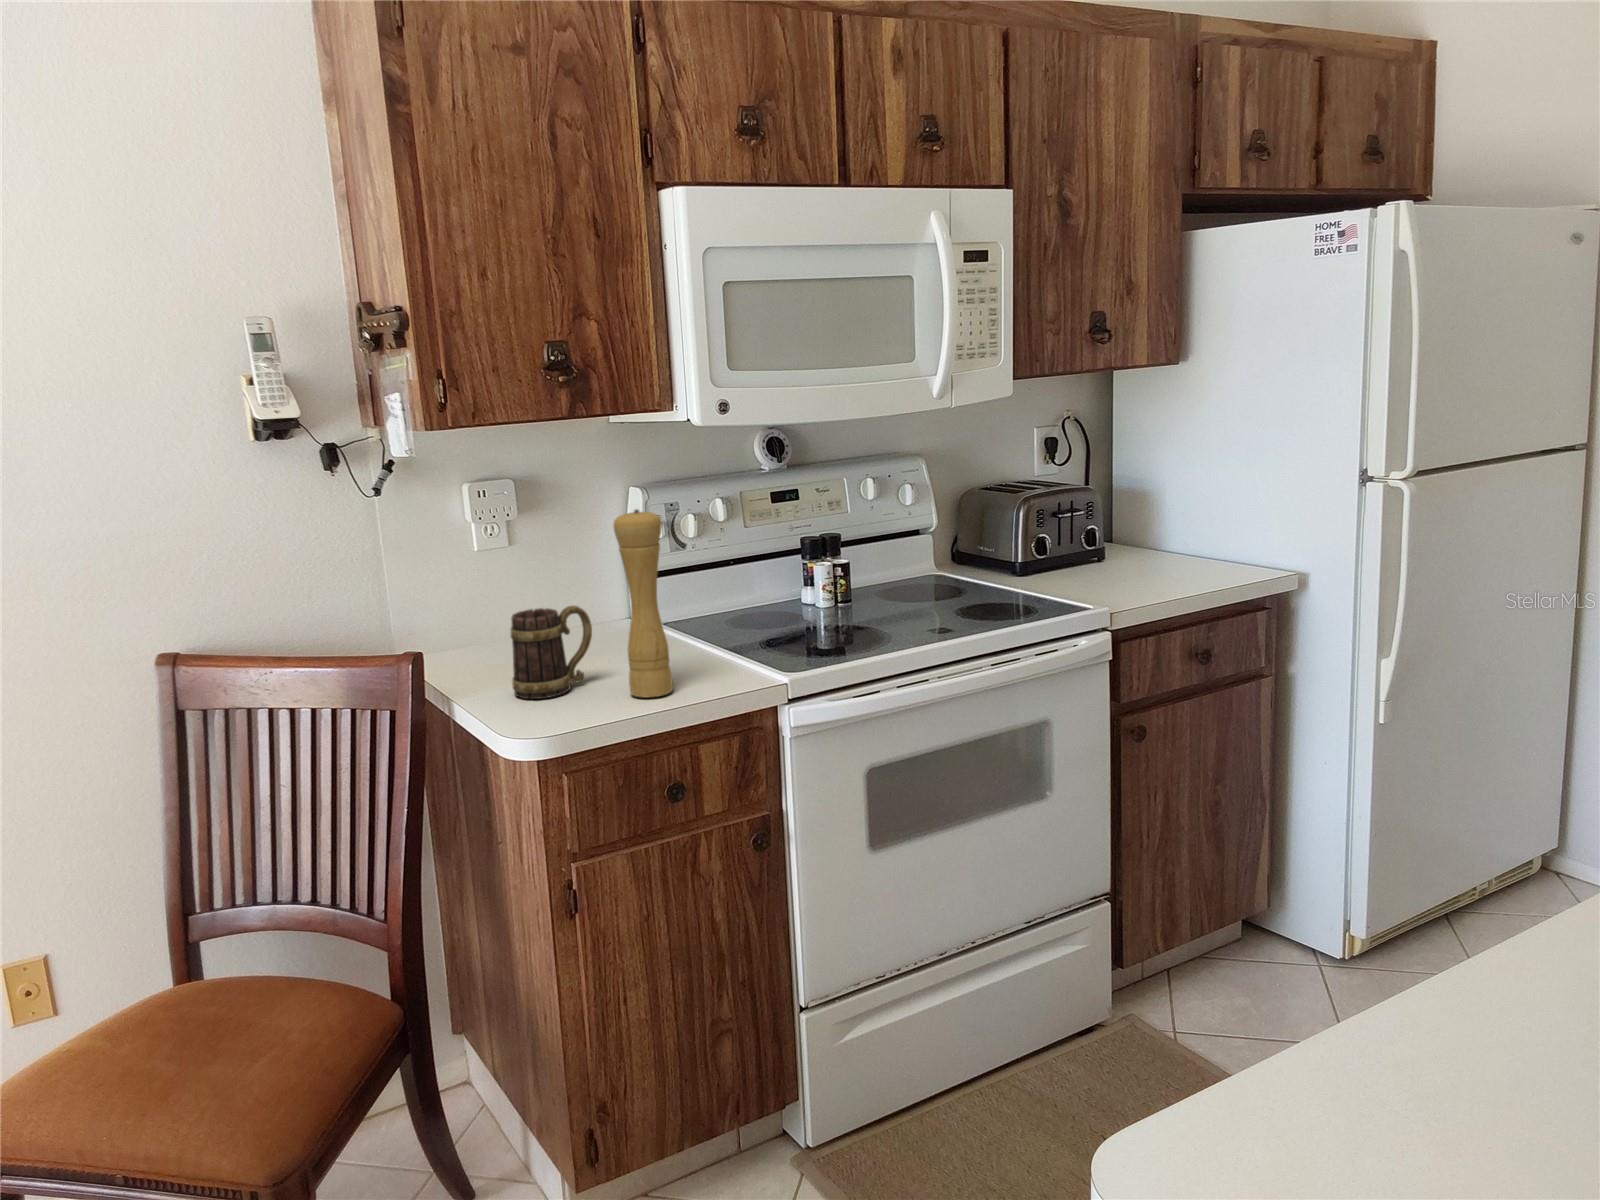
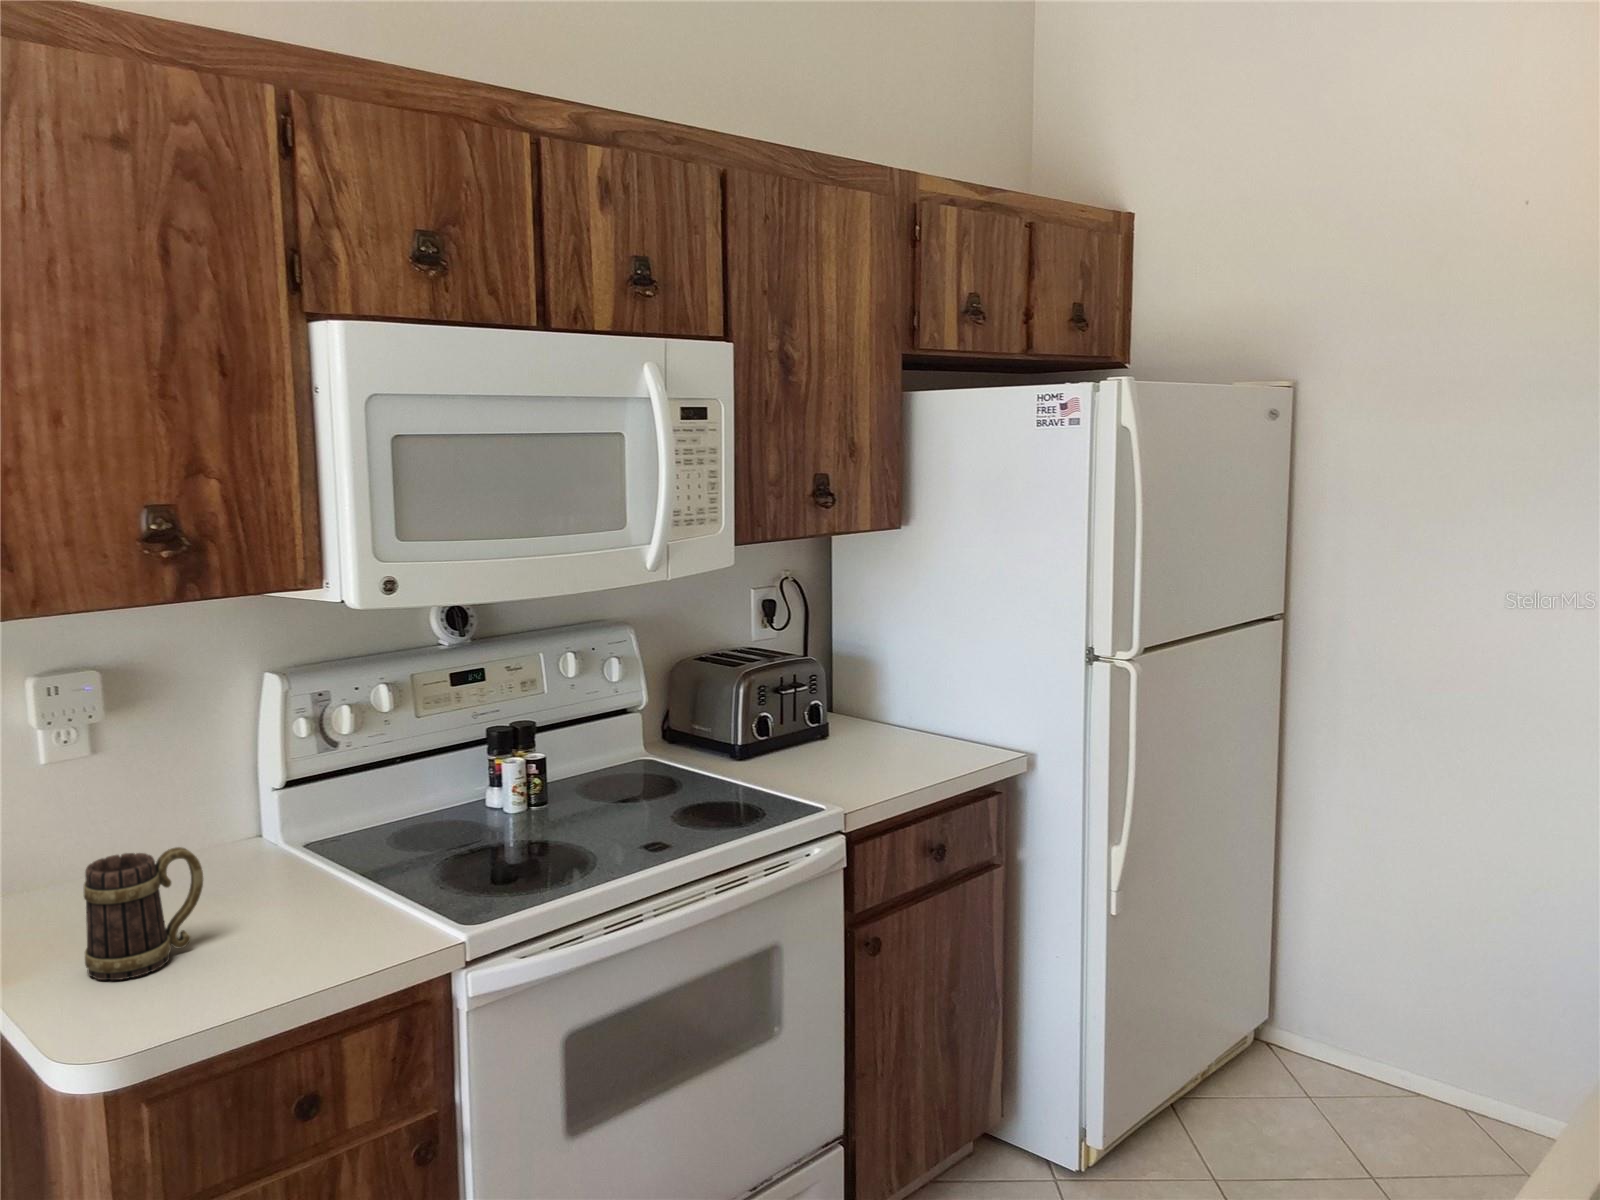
pepper mill: present [613,509,673,698] -> none [233,727,313,972]

